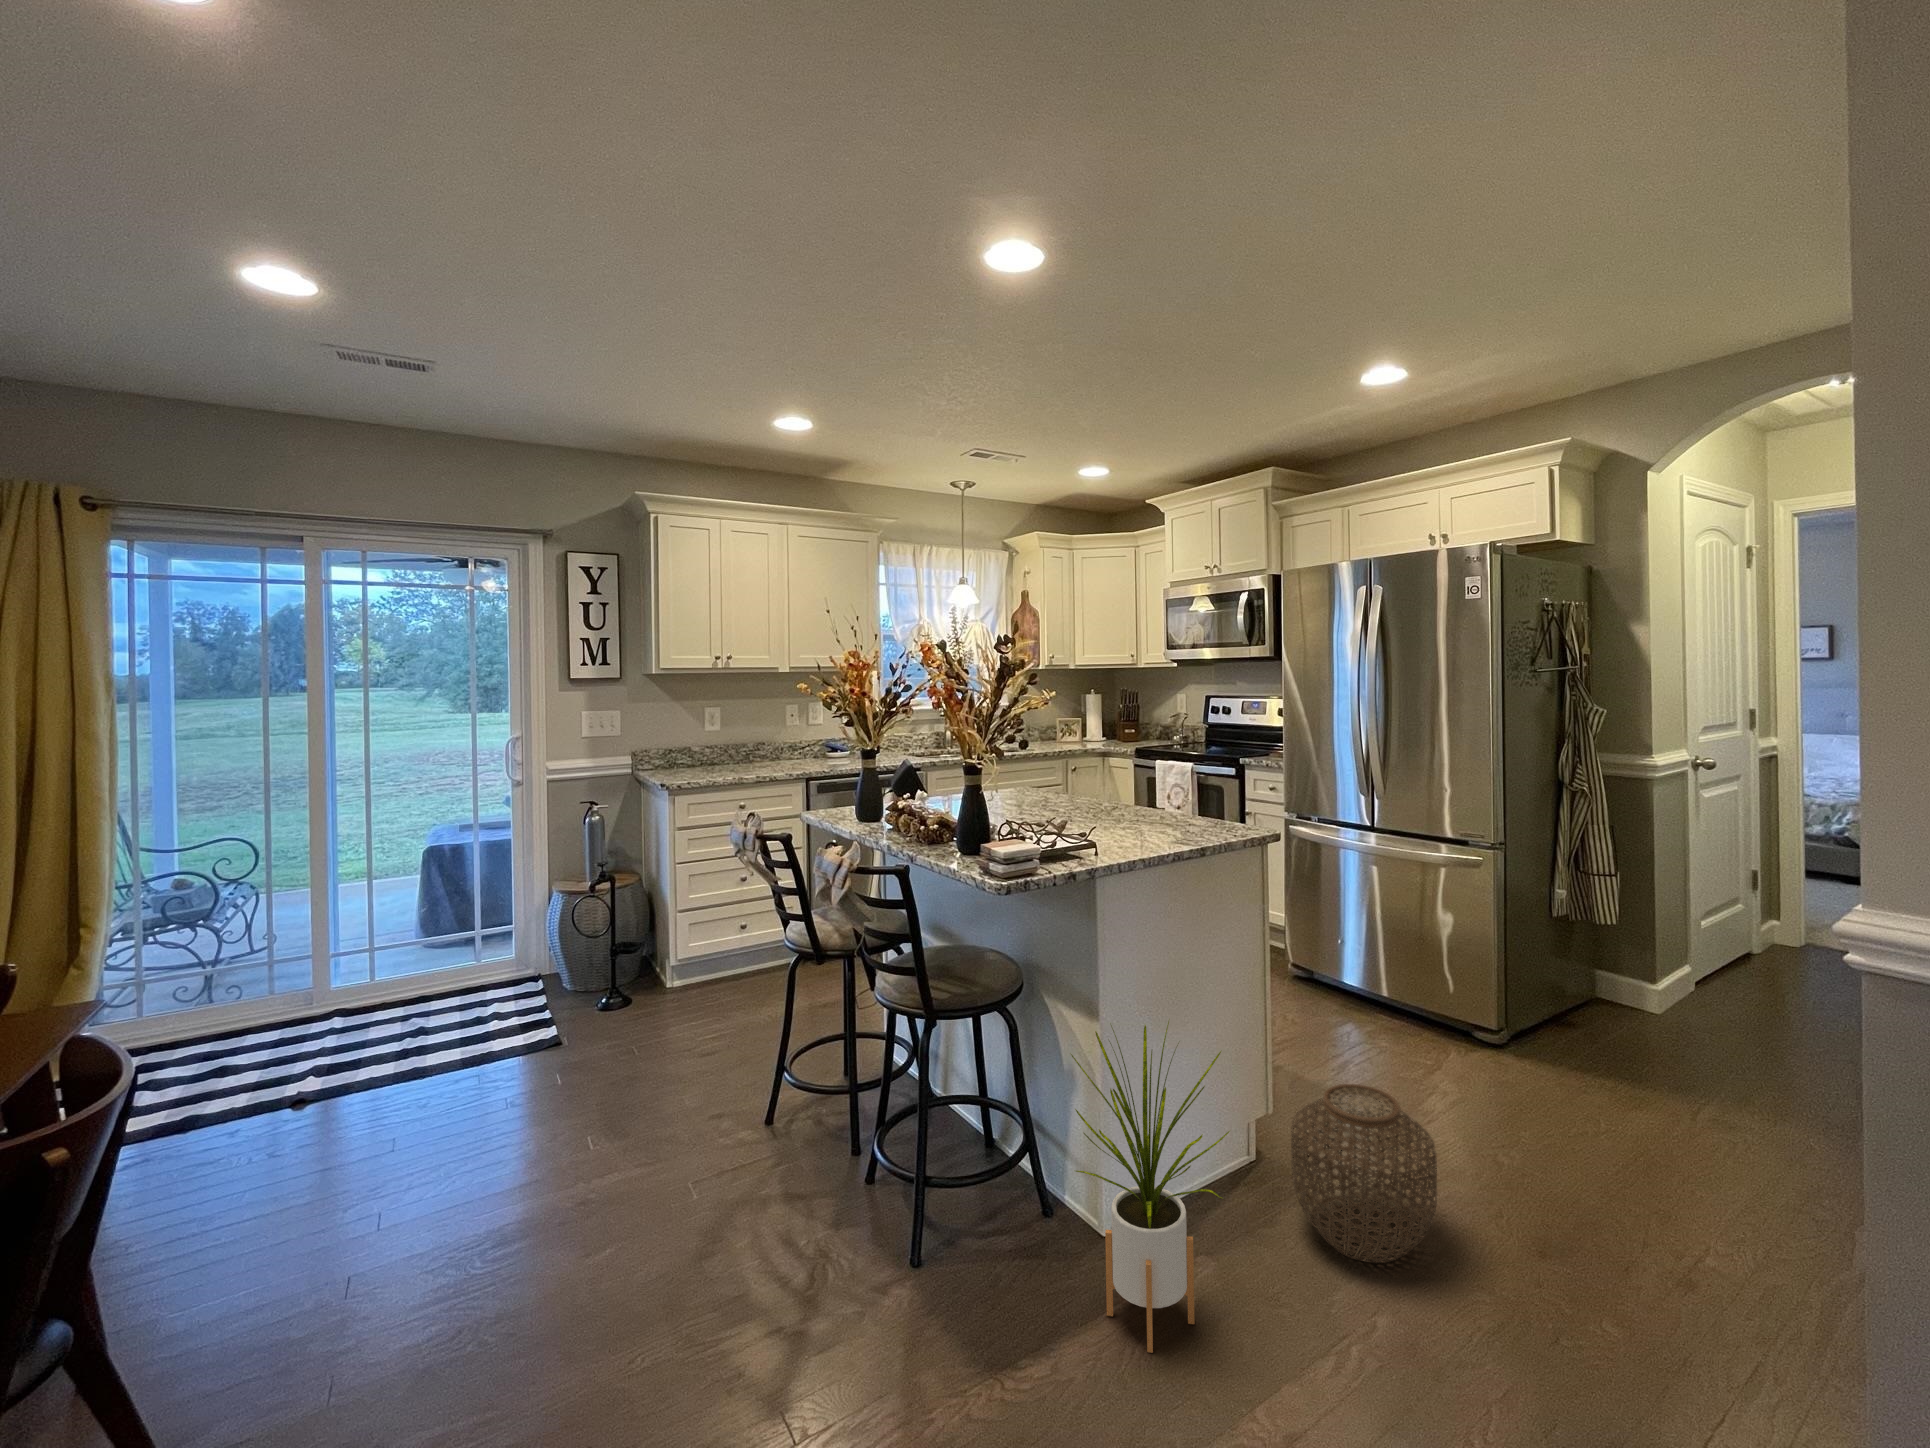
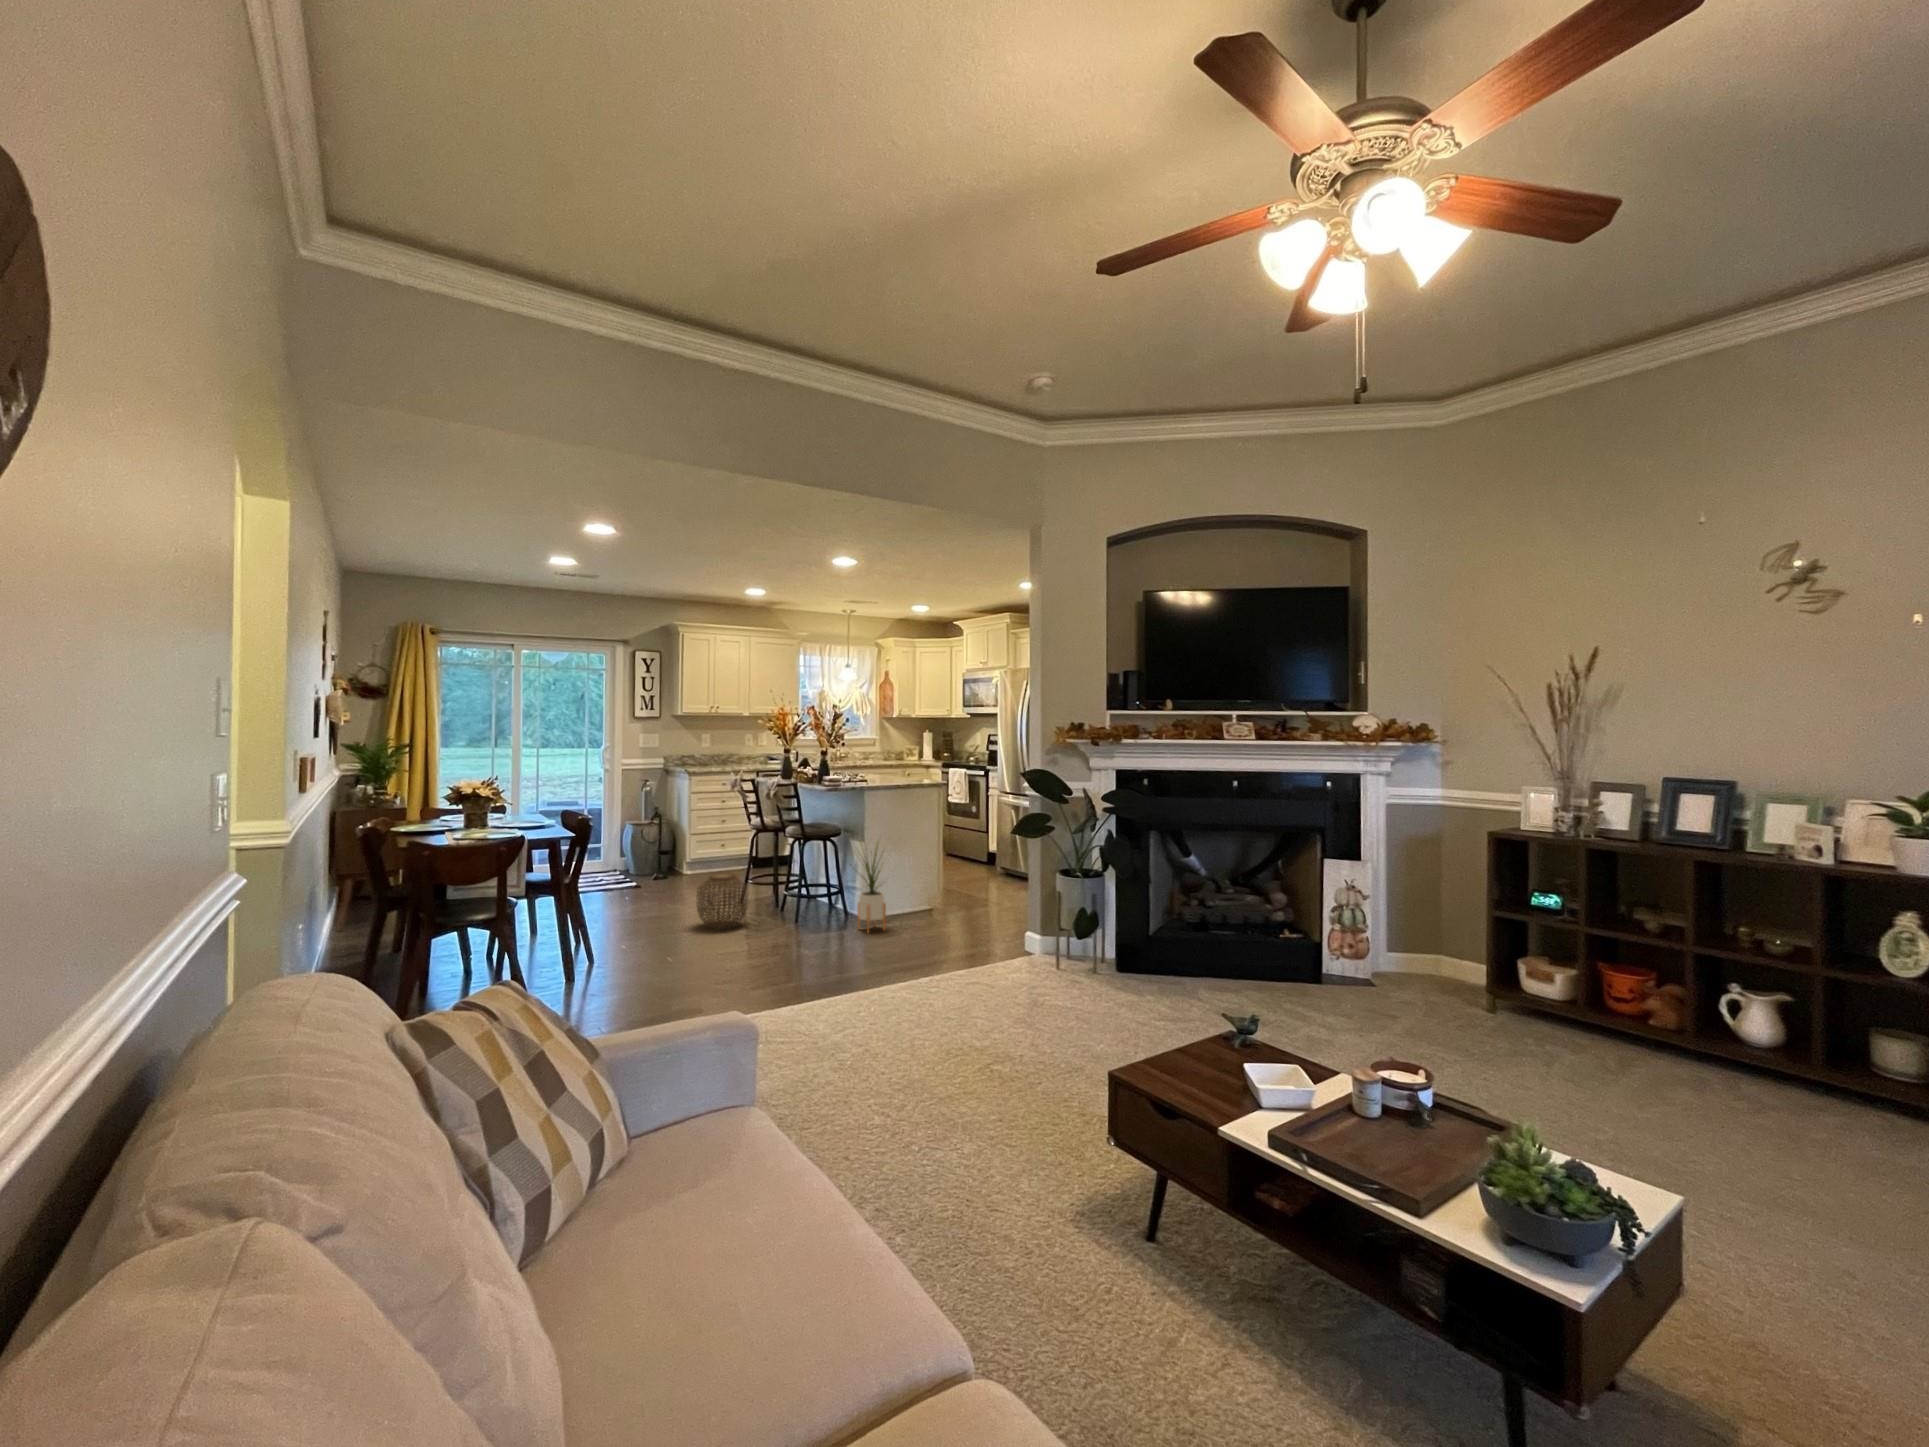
woven basket: present [1291,1084,1437,1263] -> present [697,873,748,929]

